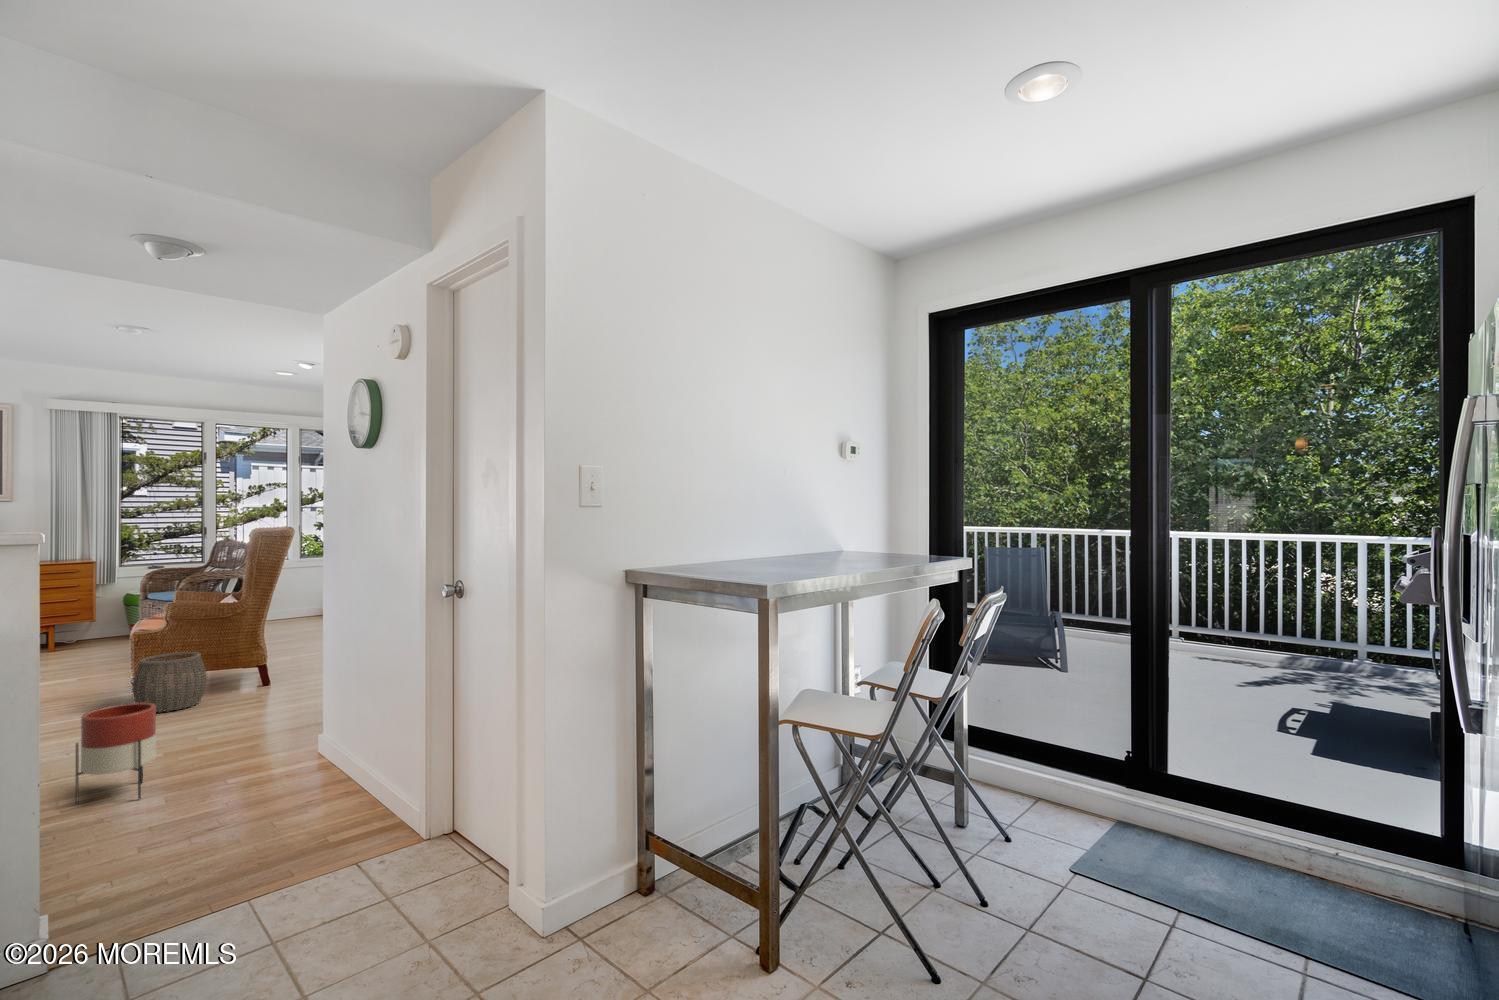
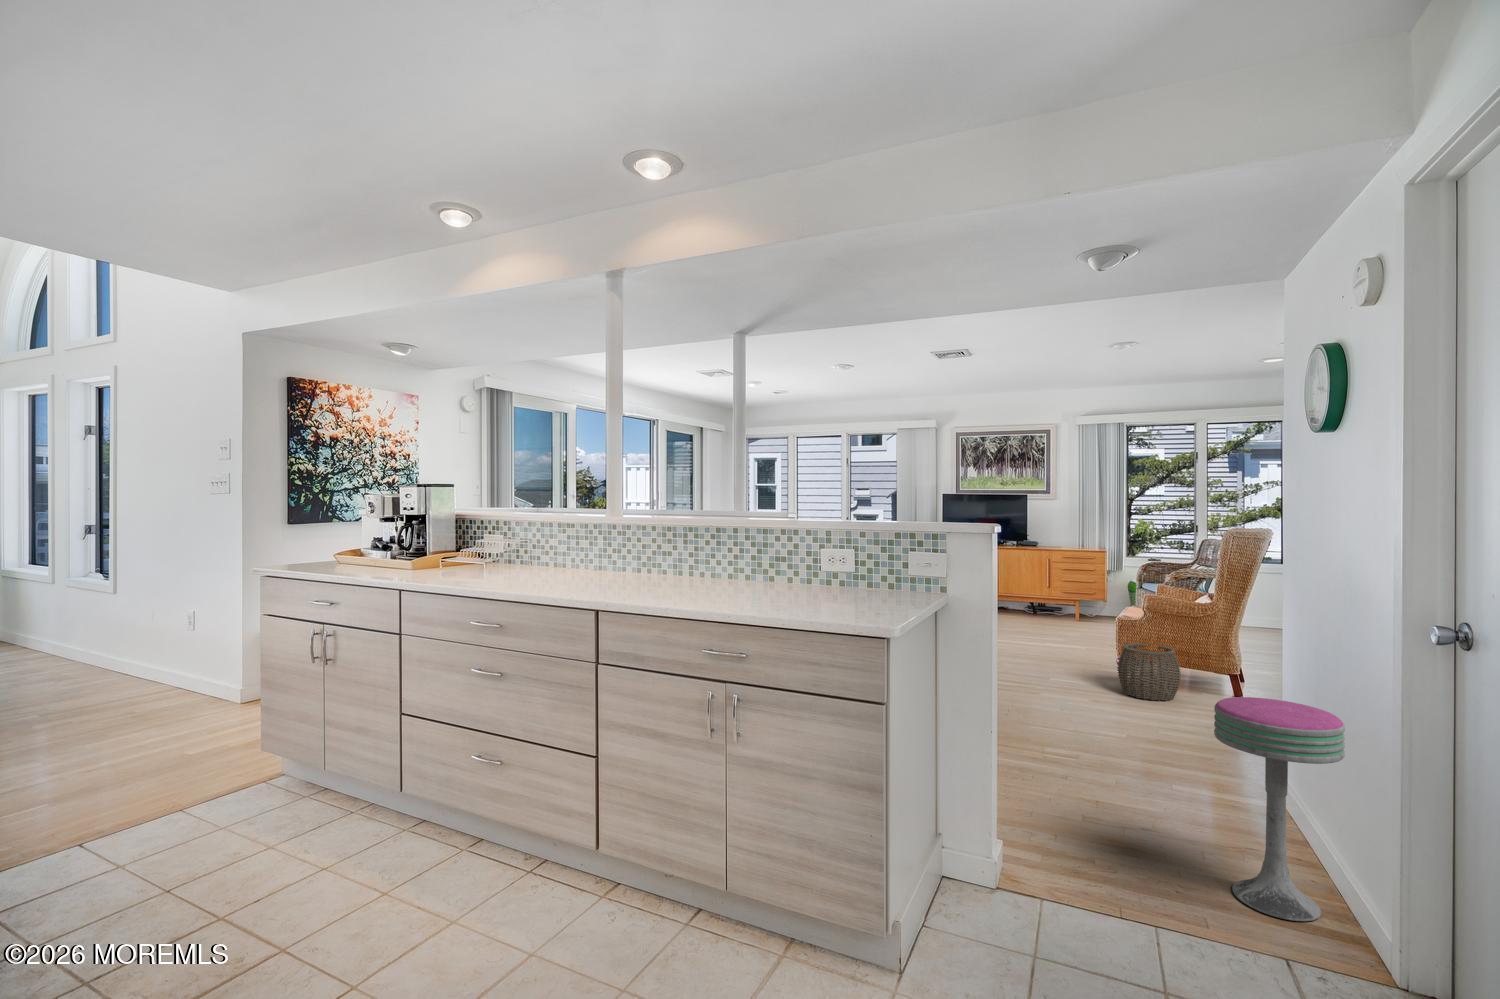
bar stool: none [288,663,386,840] -> present [1214,697,1345,921]
planter: present [76,703,156,803] -> none [1054,681,1114,775]

